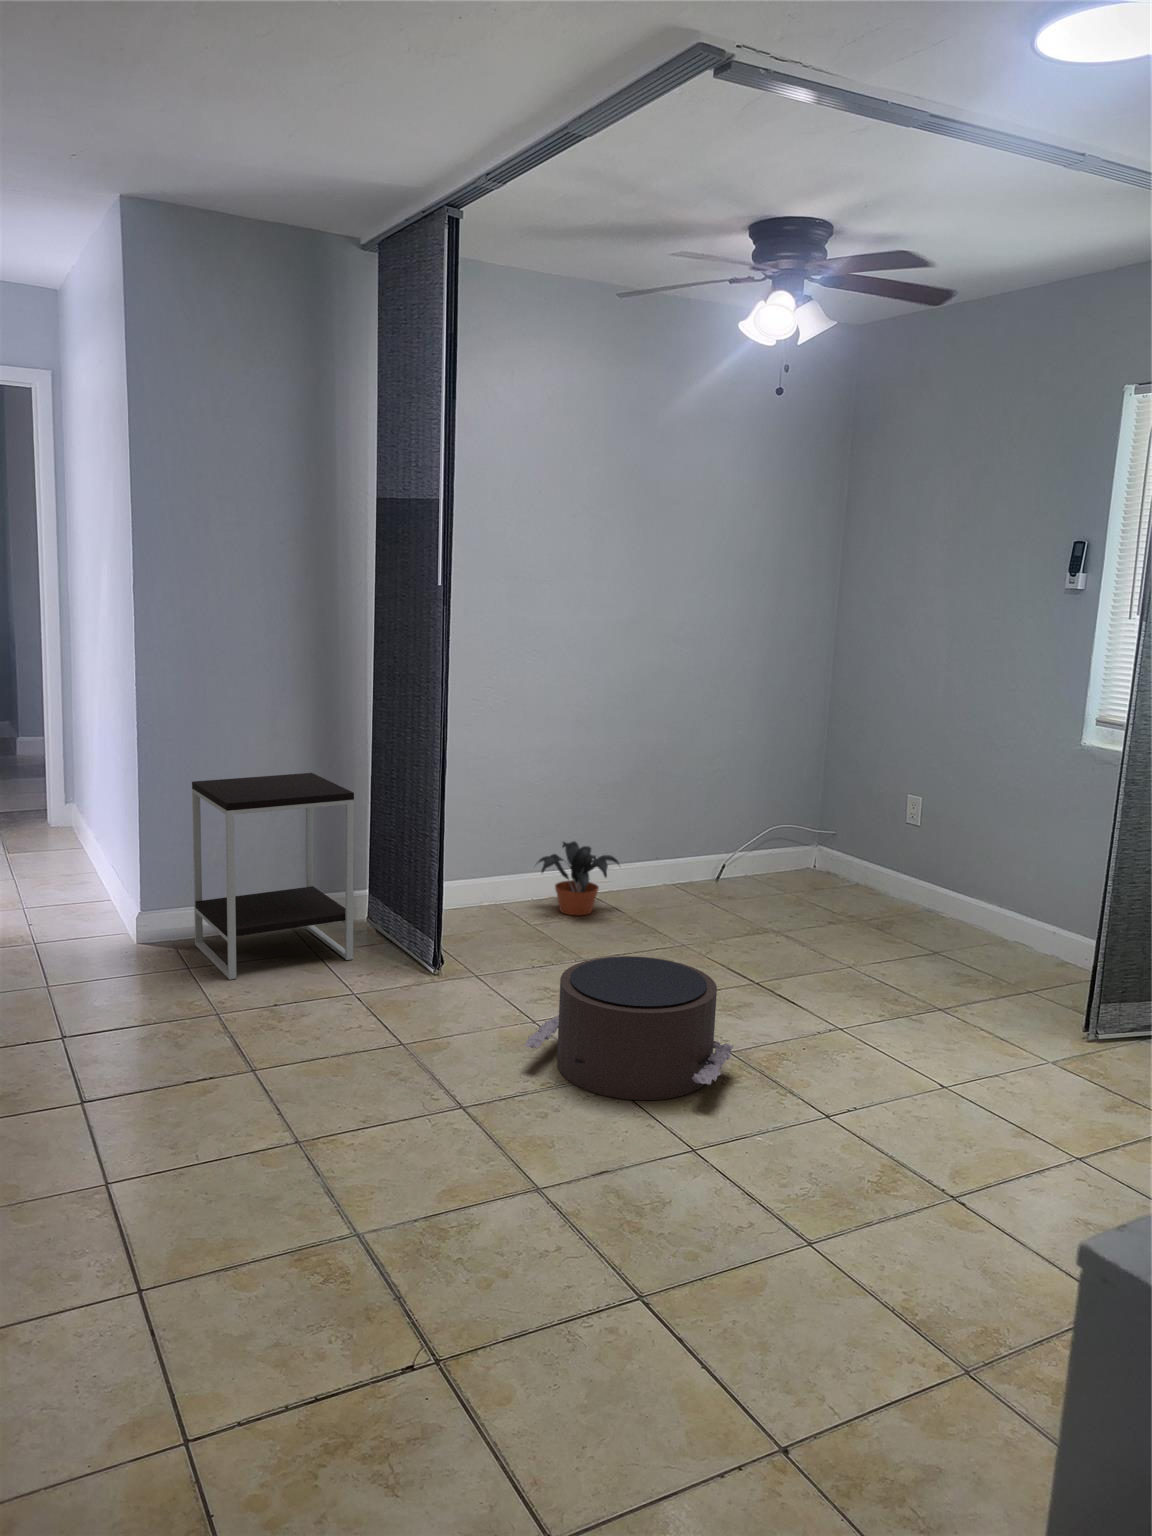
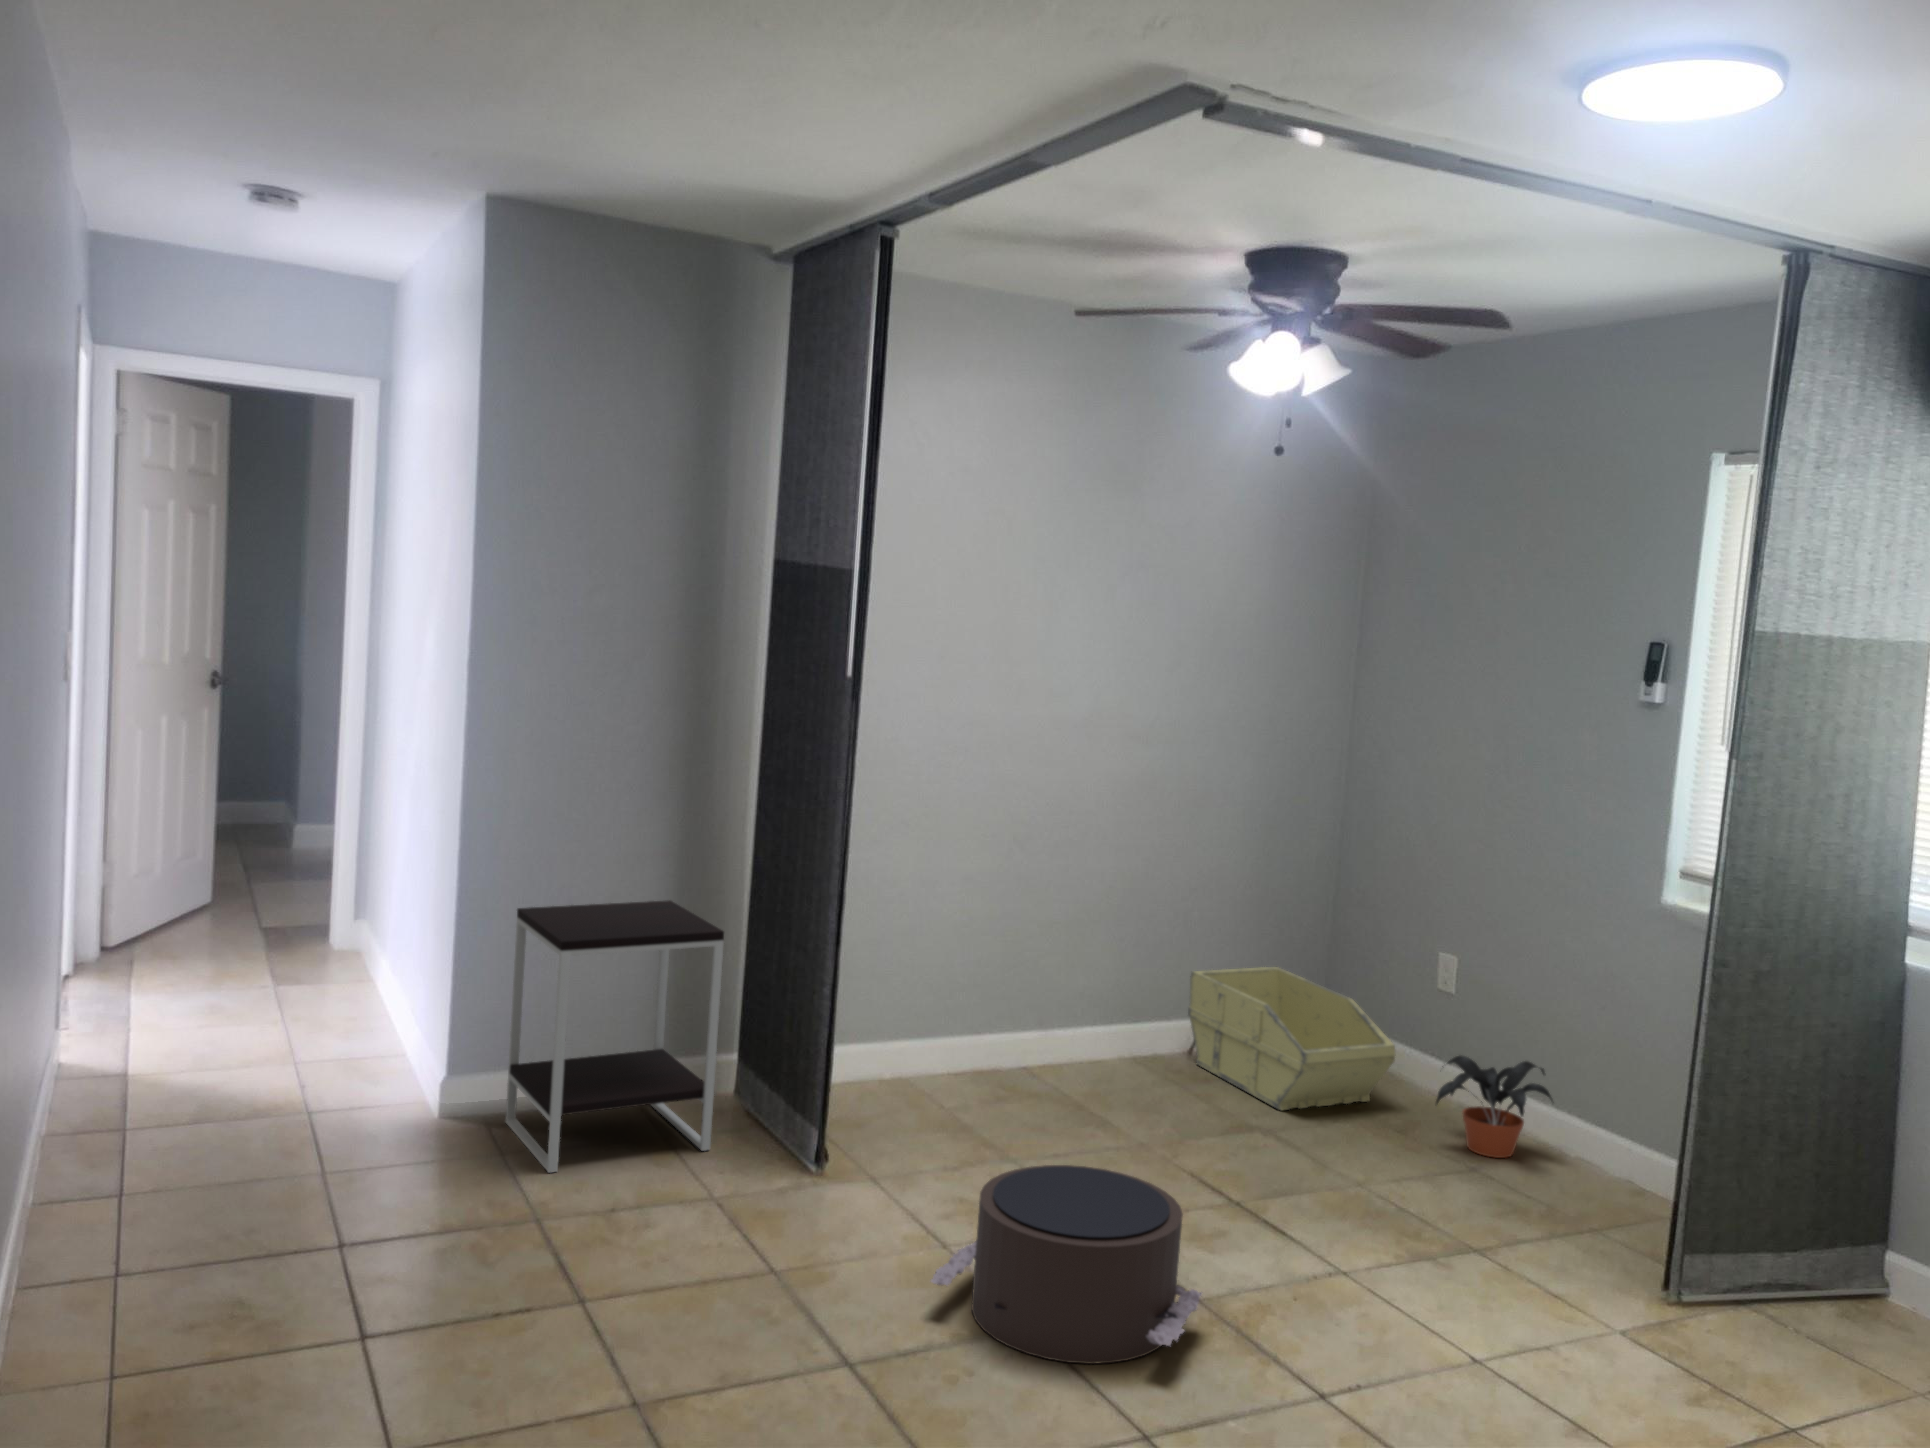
storage bin: none [715,811,874,917] -> present [1188,967,1395,1110]
potted plant: present [537,841,619,915] -> present [1436,1056,1552,1158]

